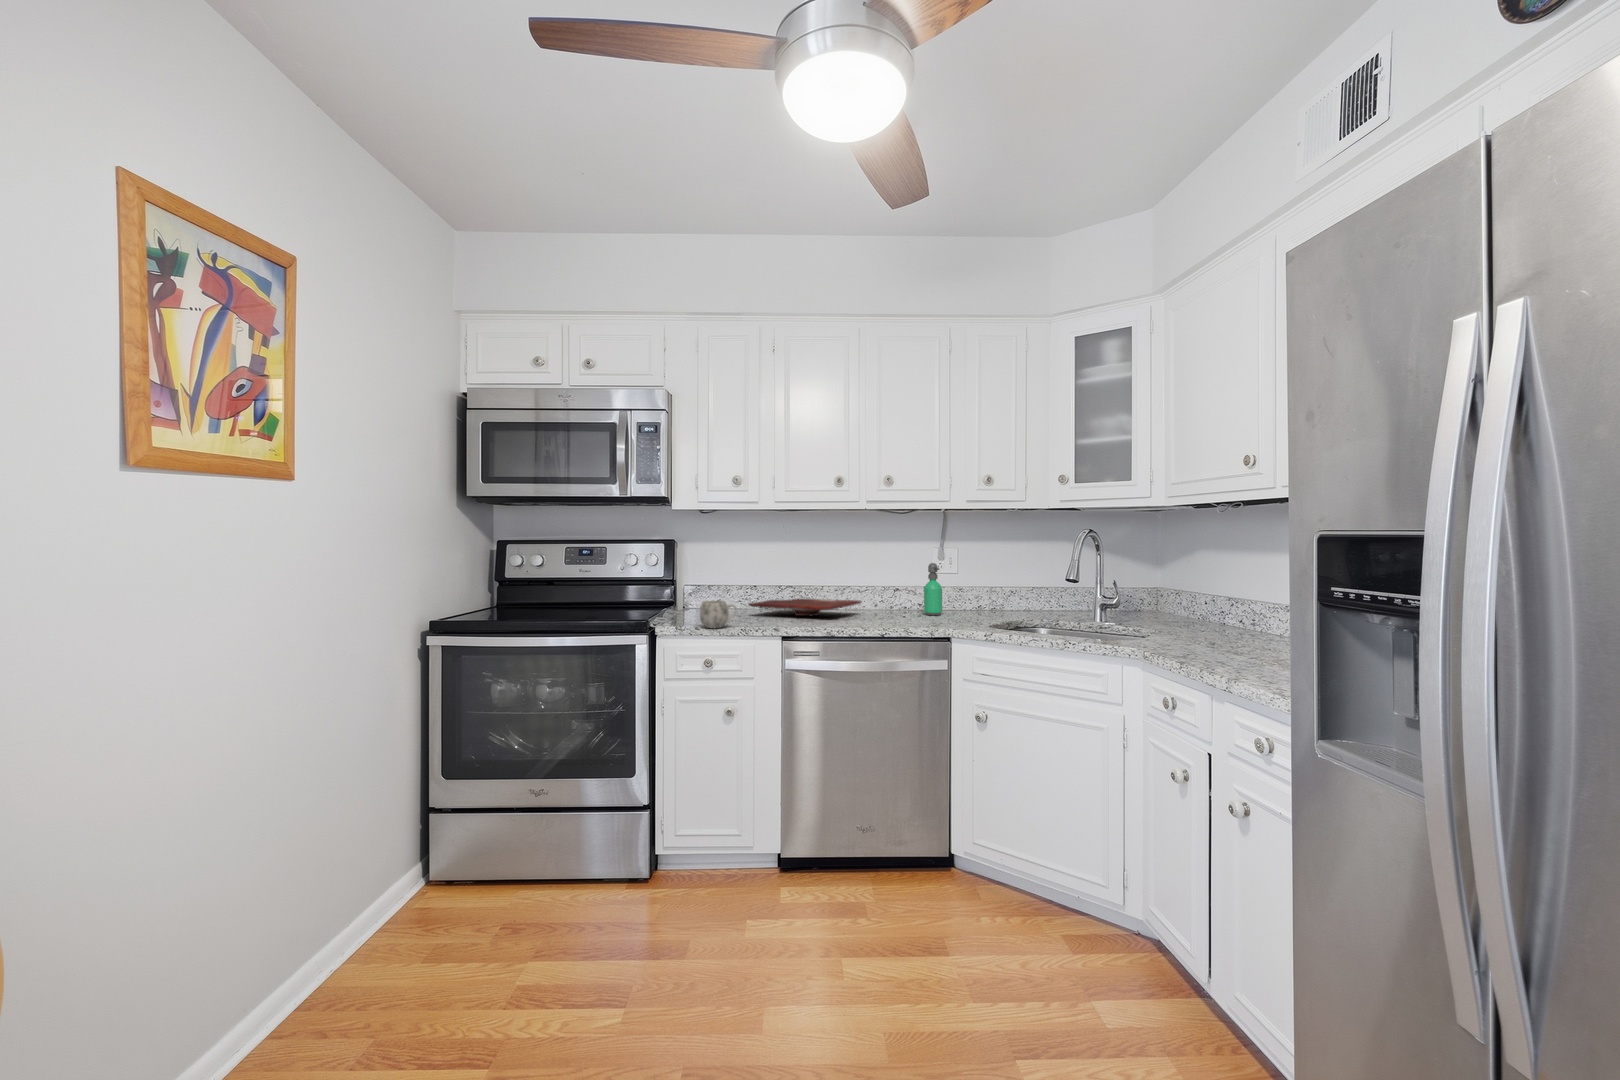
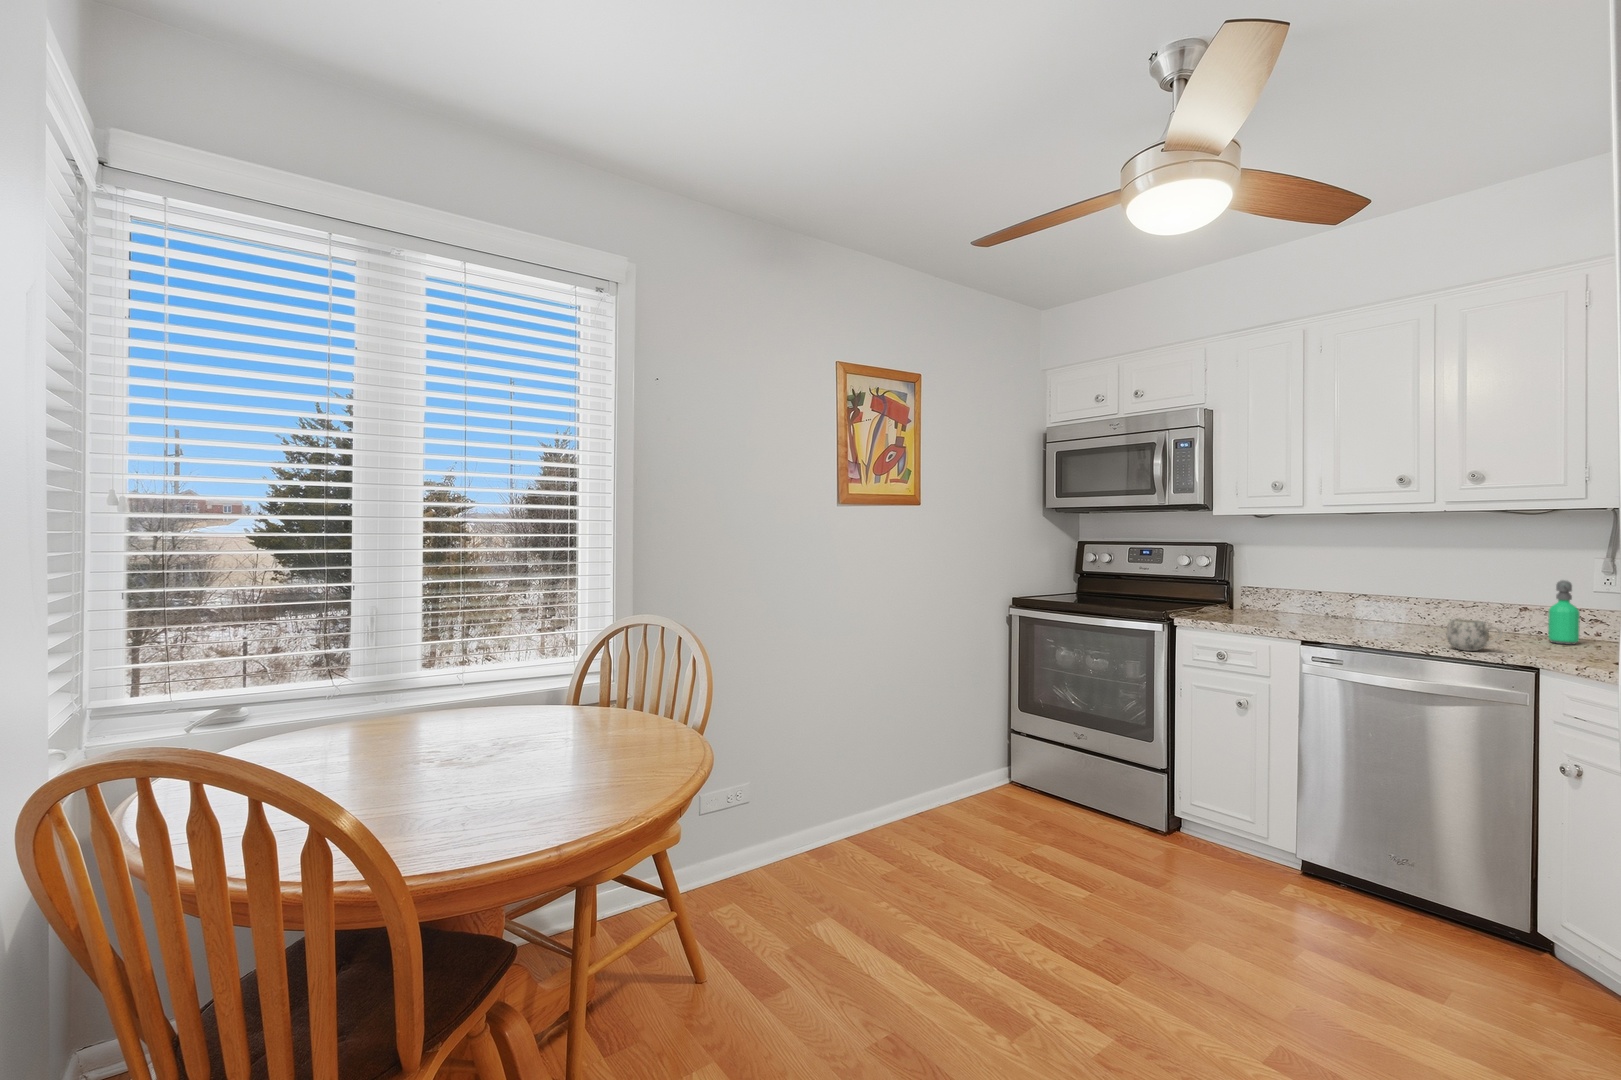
cutting board: present [749,598,861,616] -> none [1300,607,1451,628]
mug: present [700,600,737,628] -> present [1446,619,1503,651]

